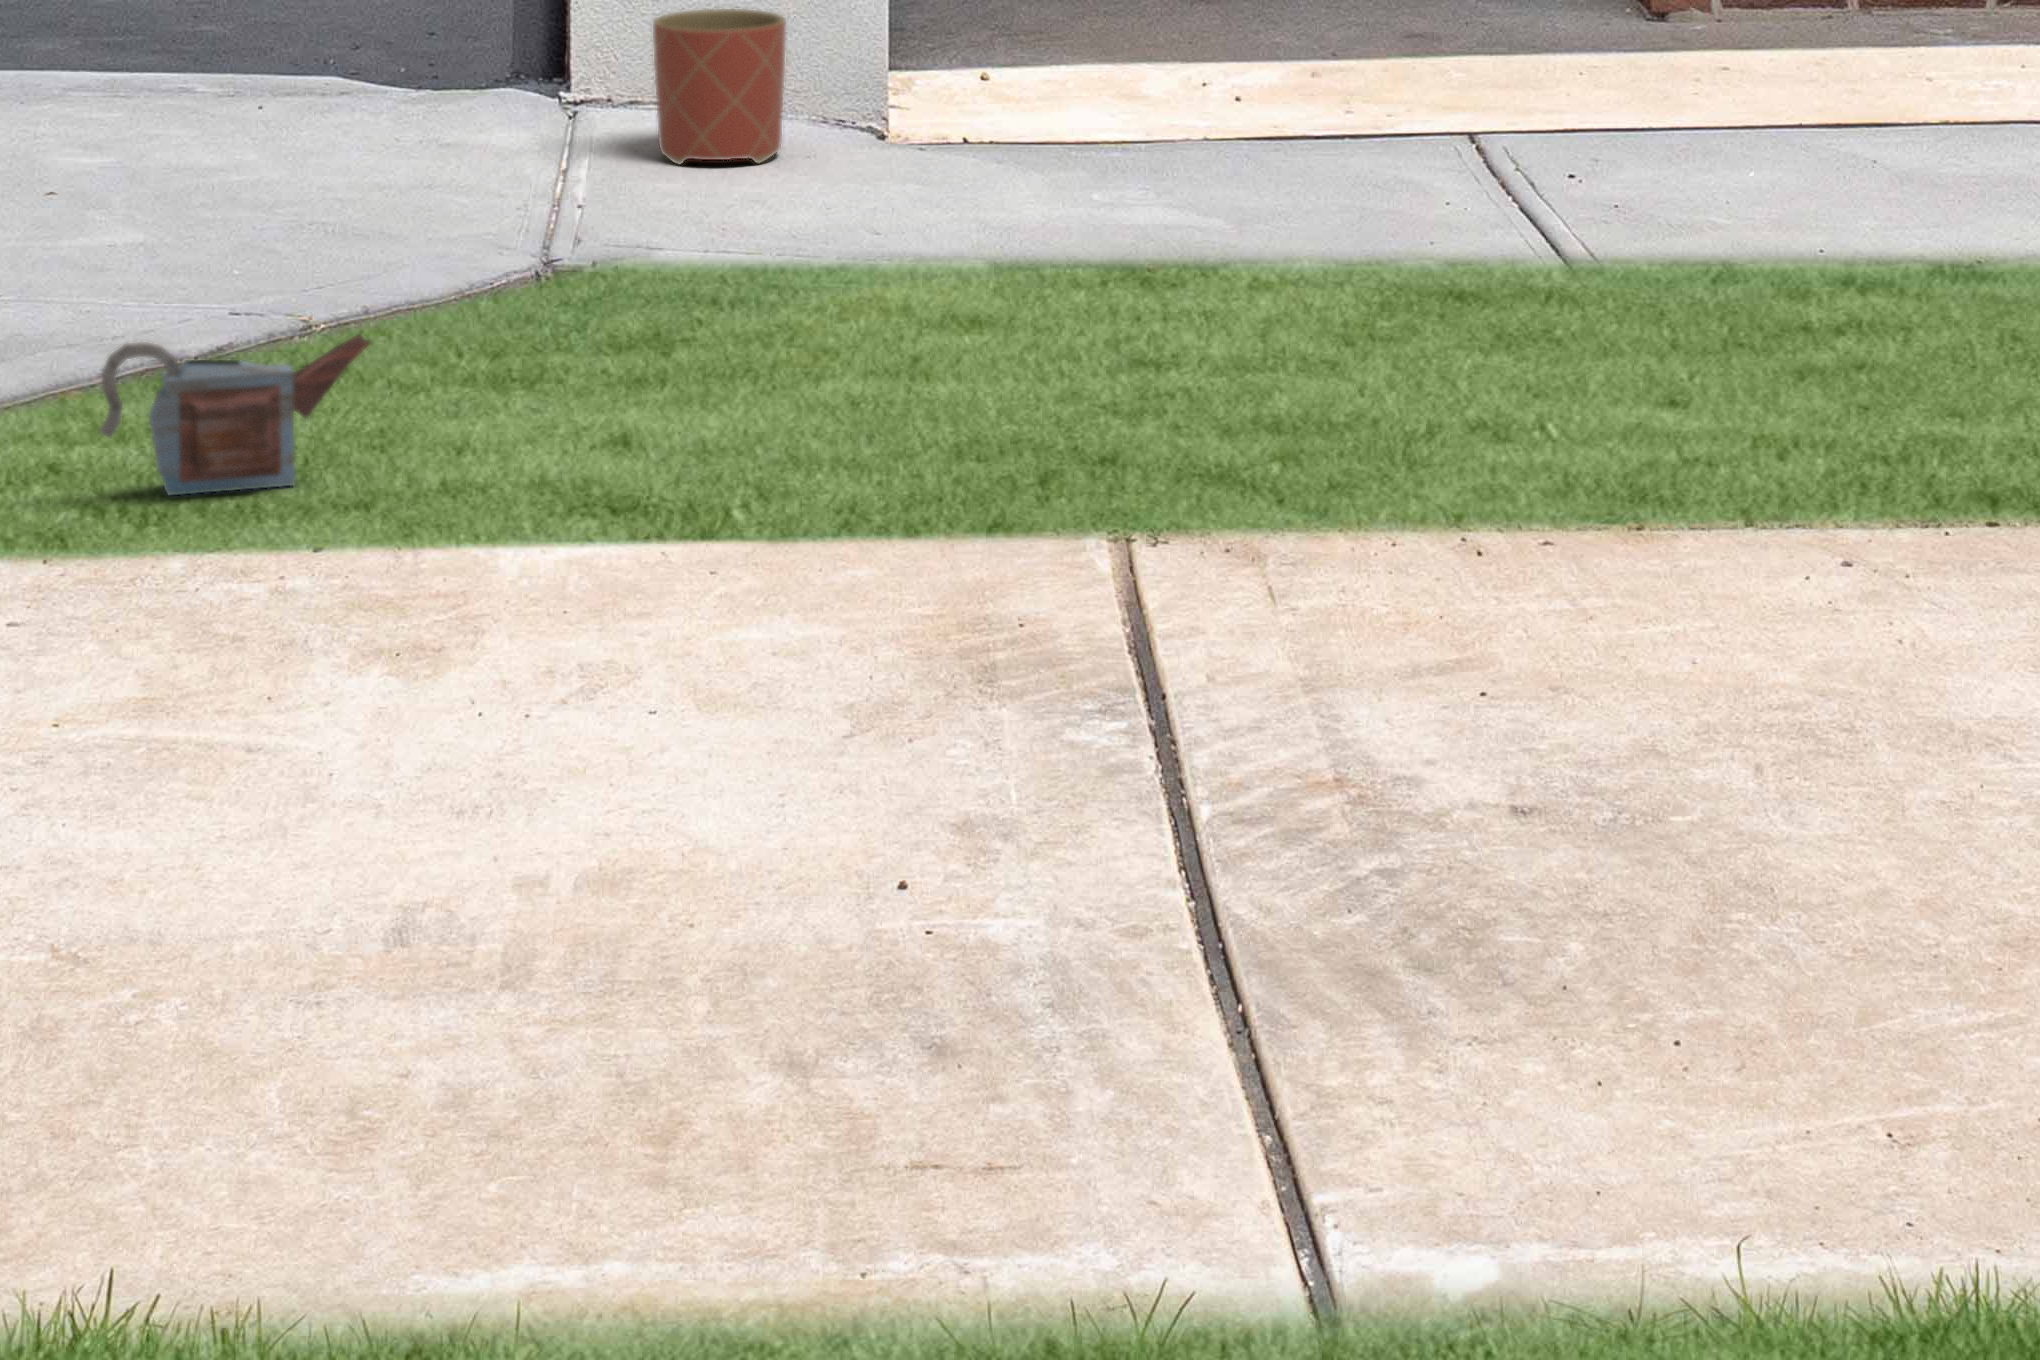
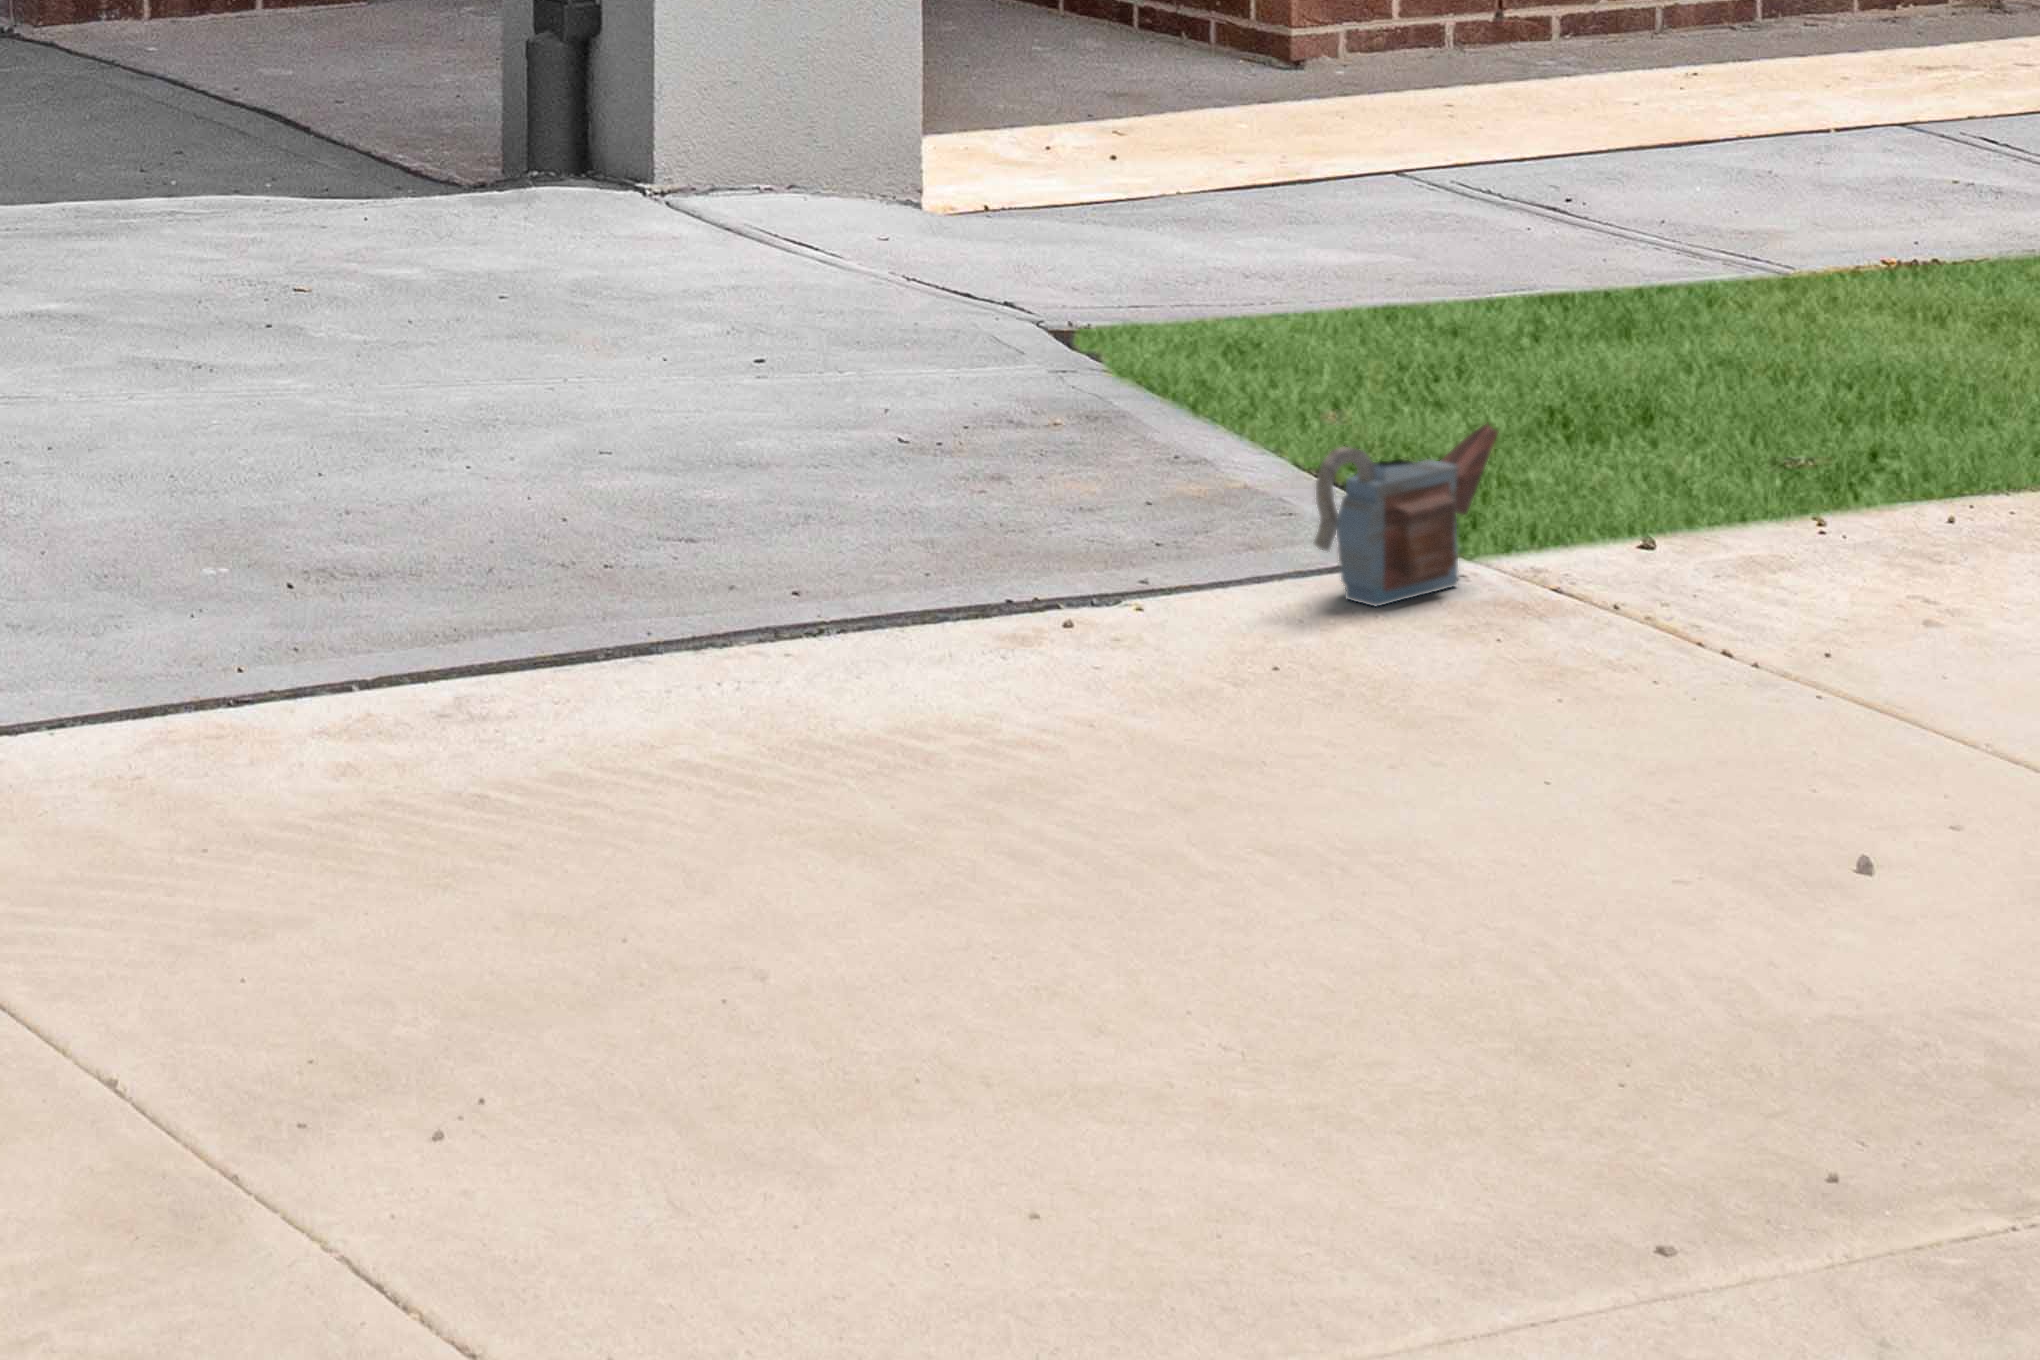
planter: present [653,9,786,164] -> none [769,91,908,254]

